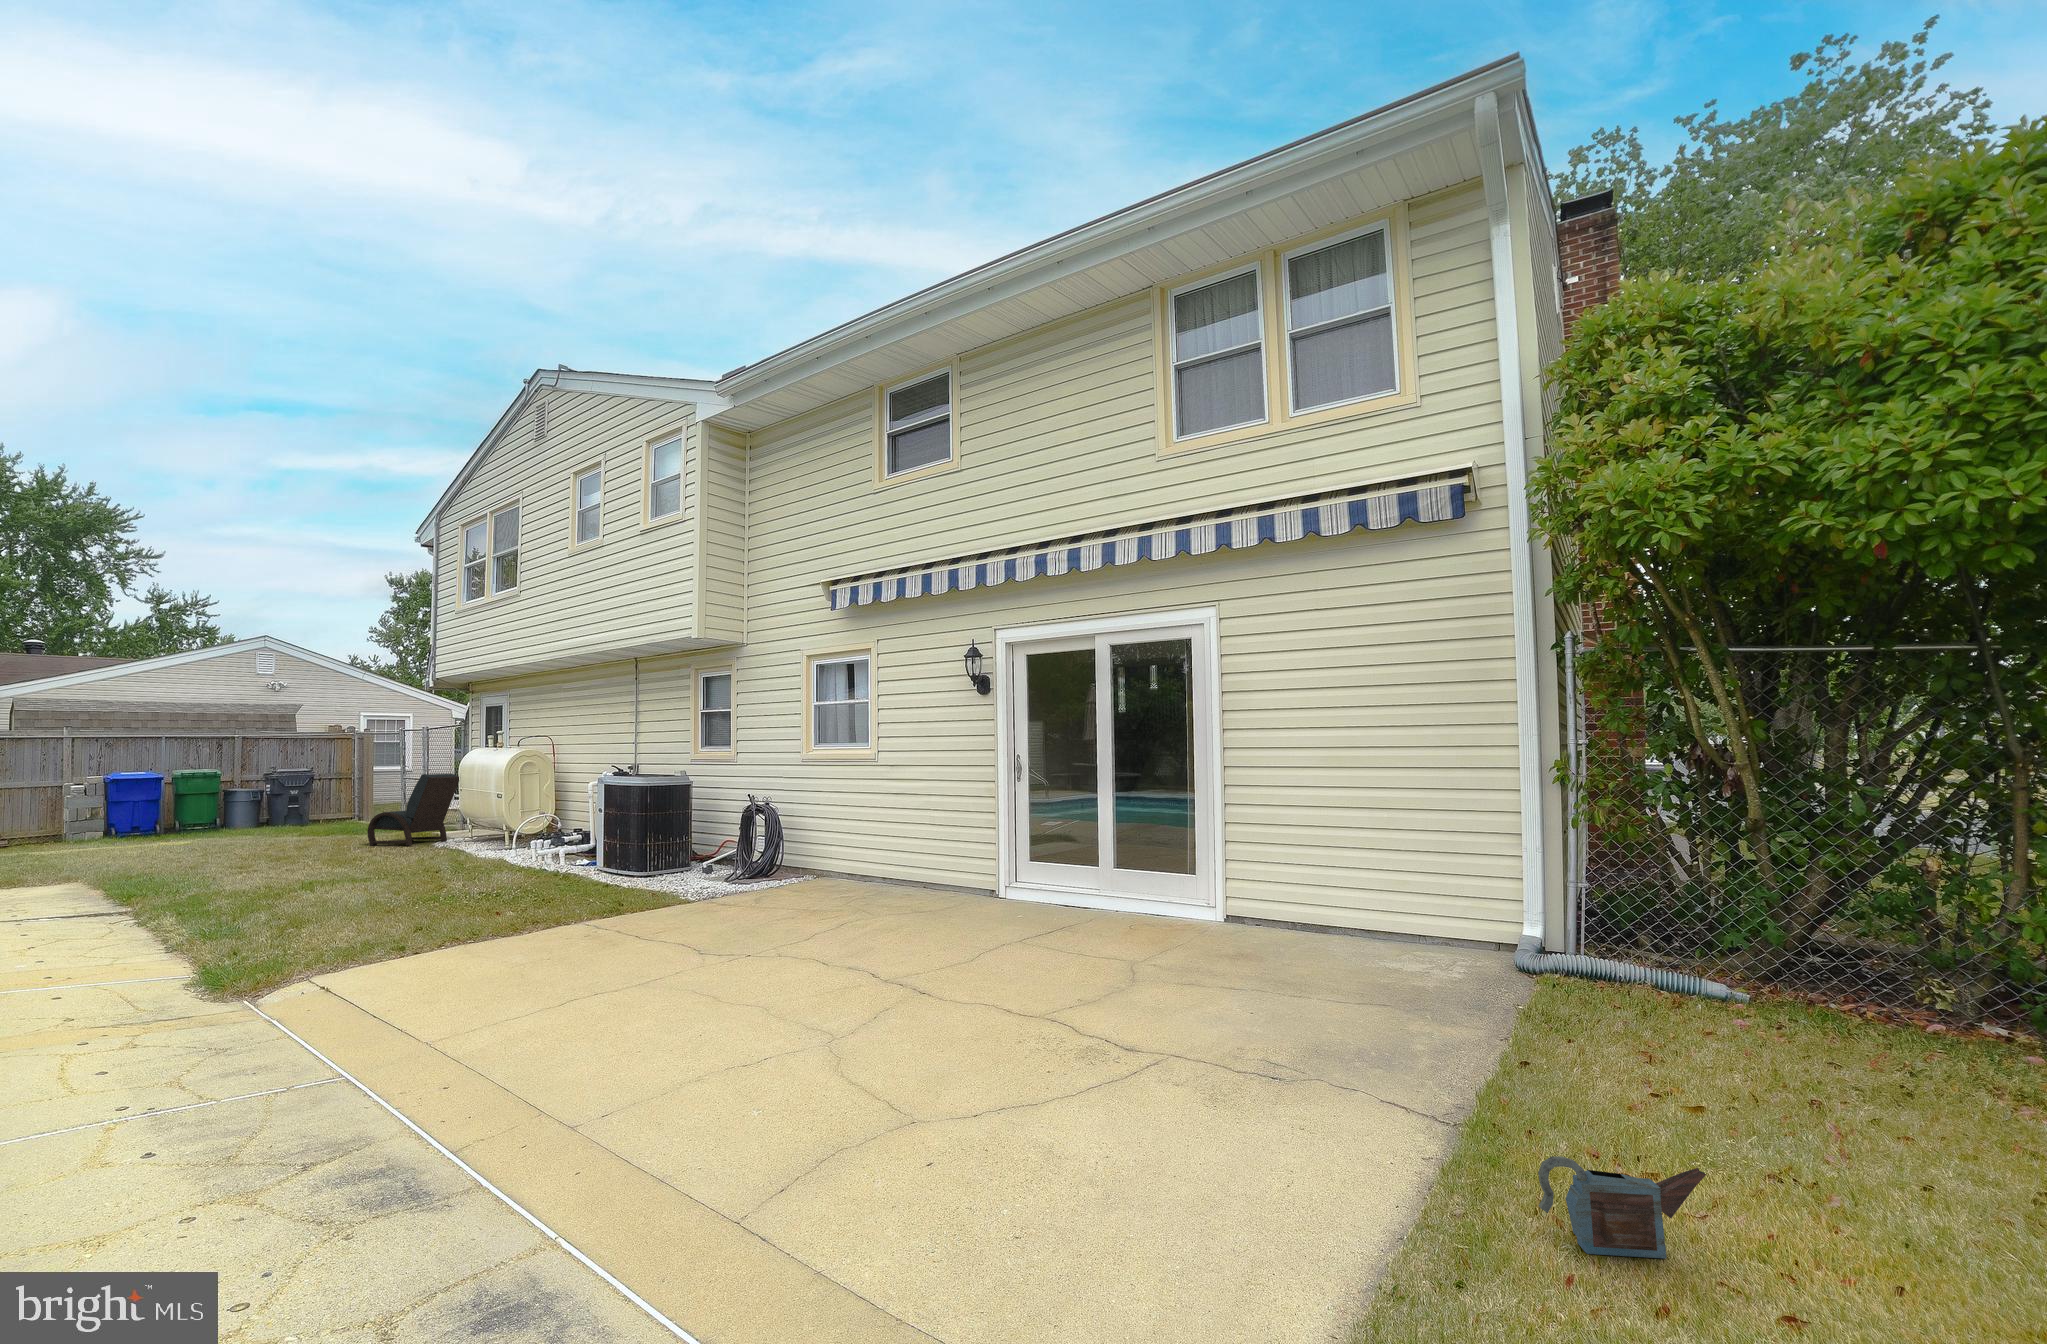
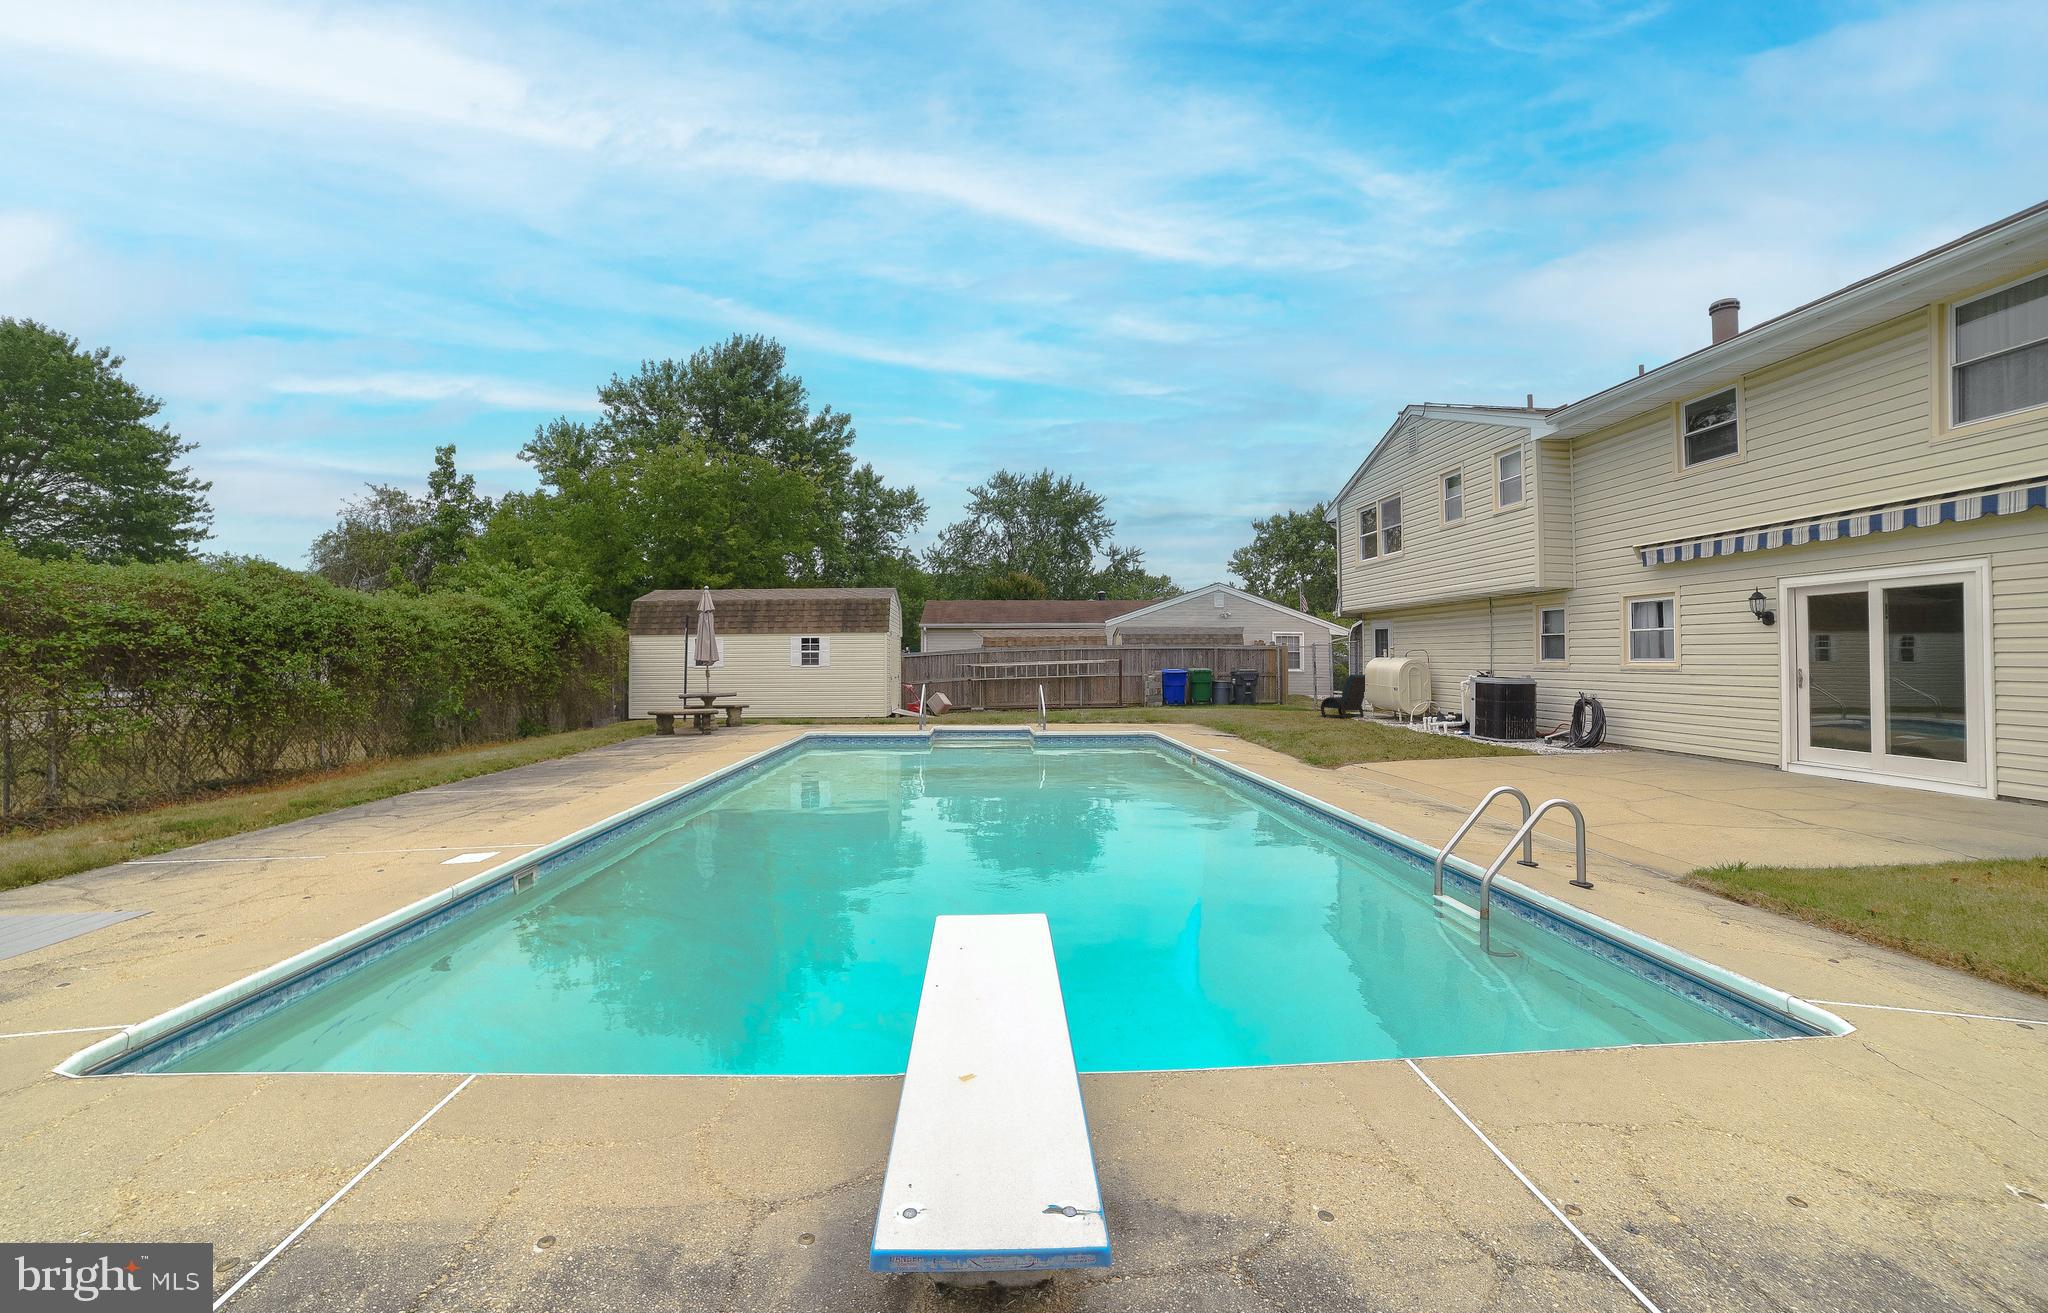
watering can: present [1538,1156,1706,1258] -> none [1929,833,2015,872]

